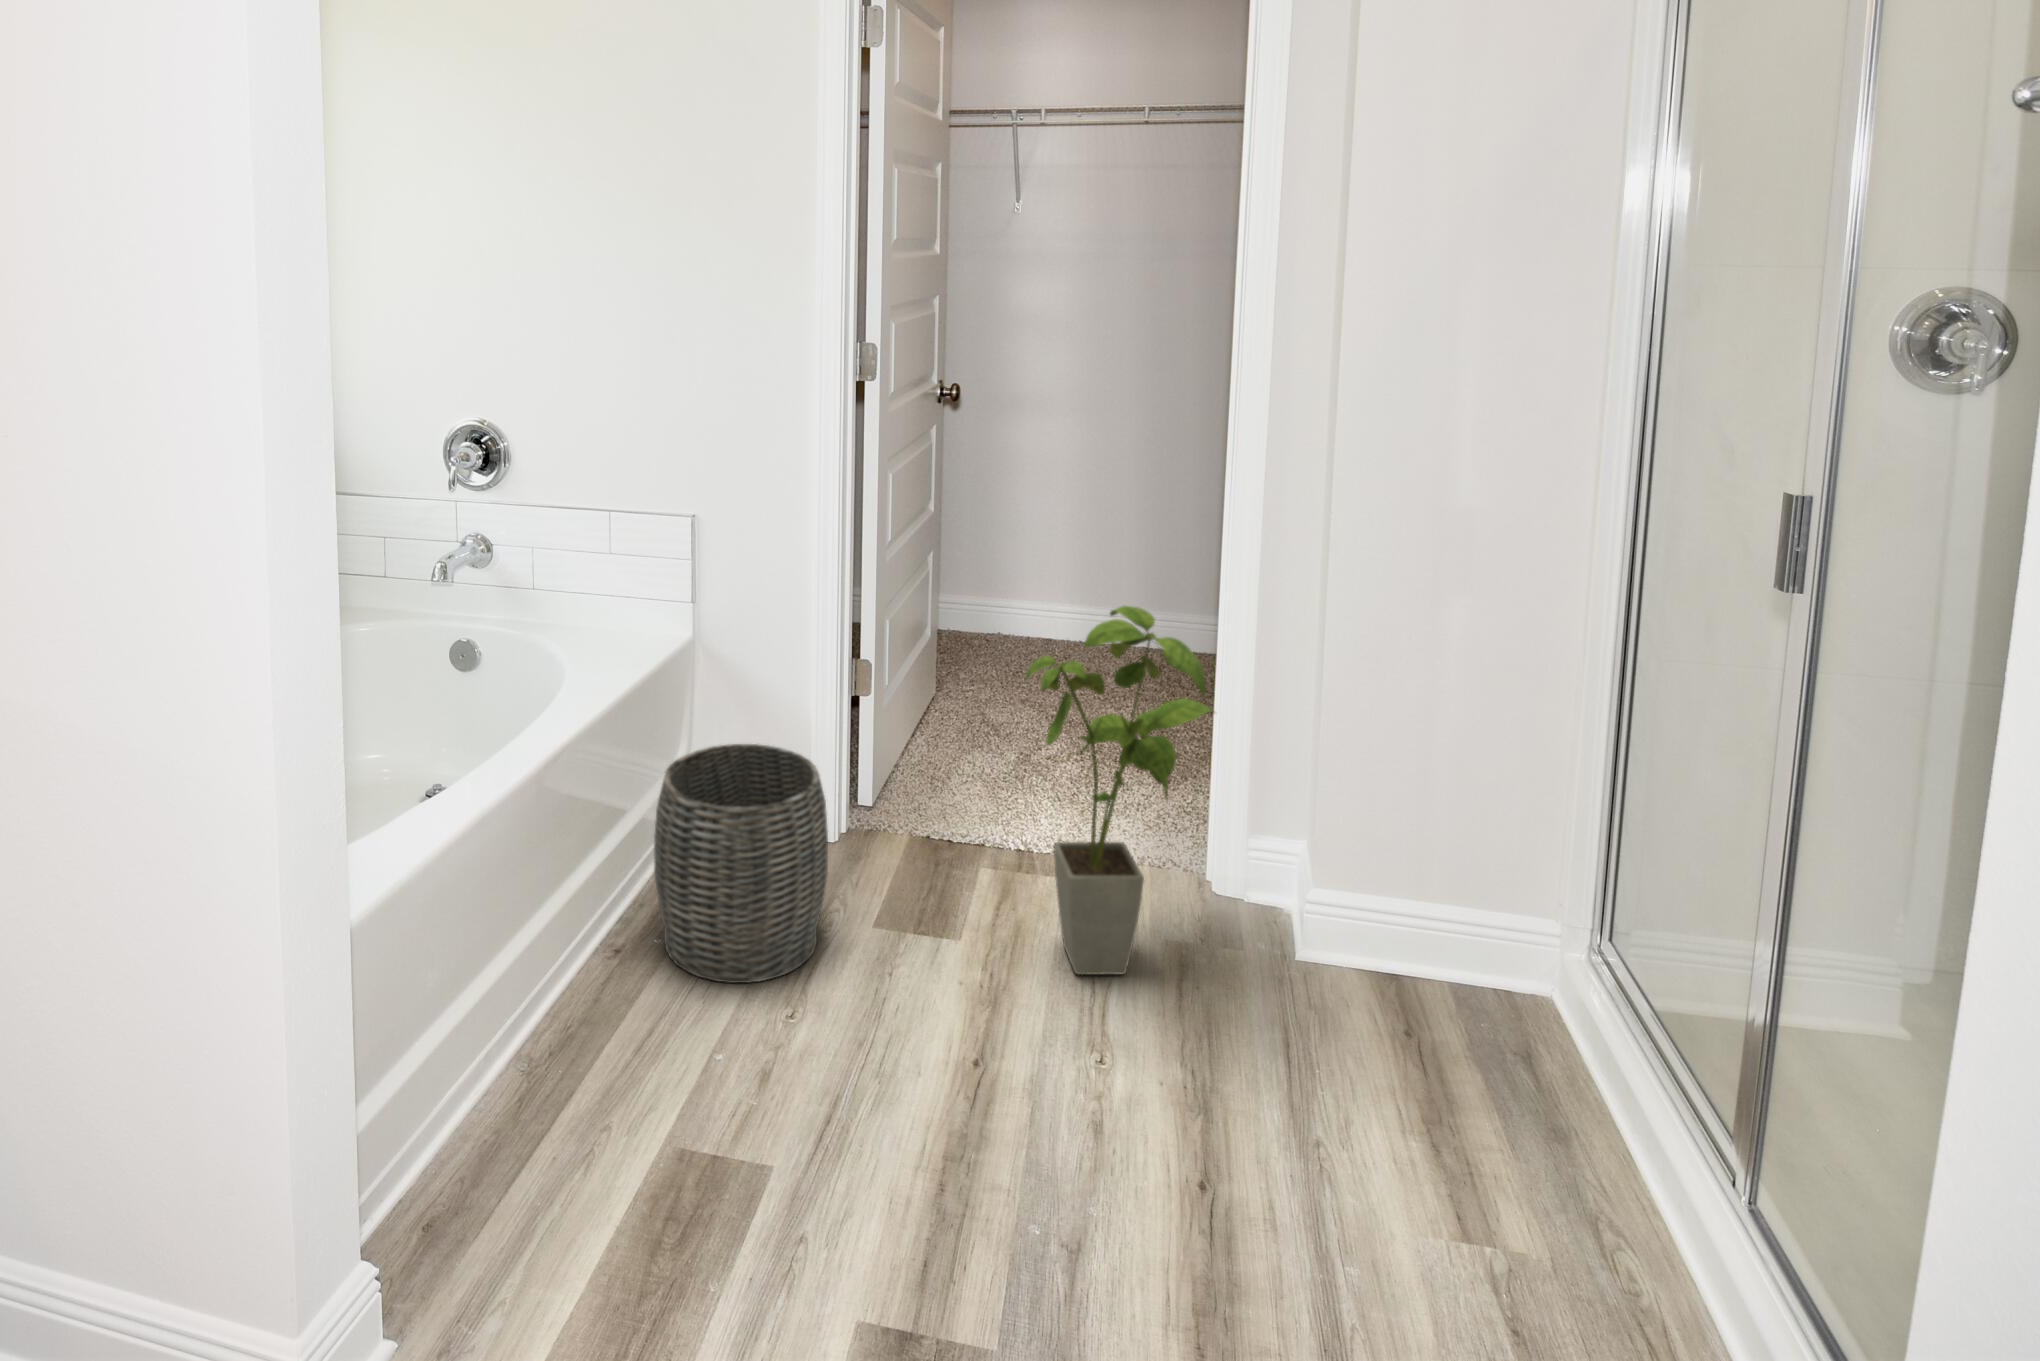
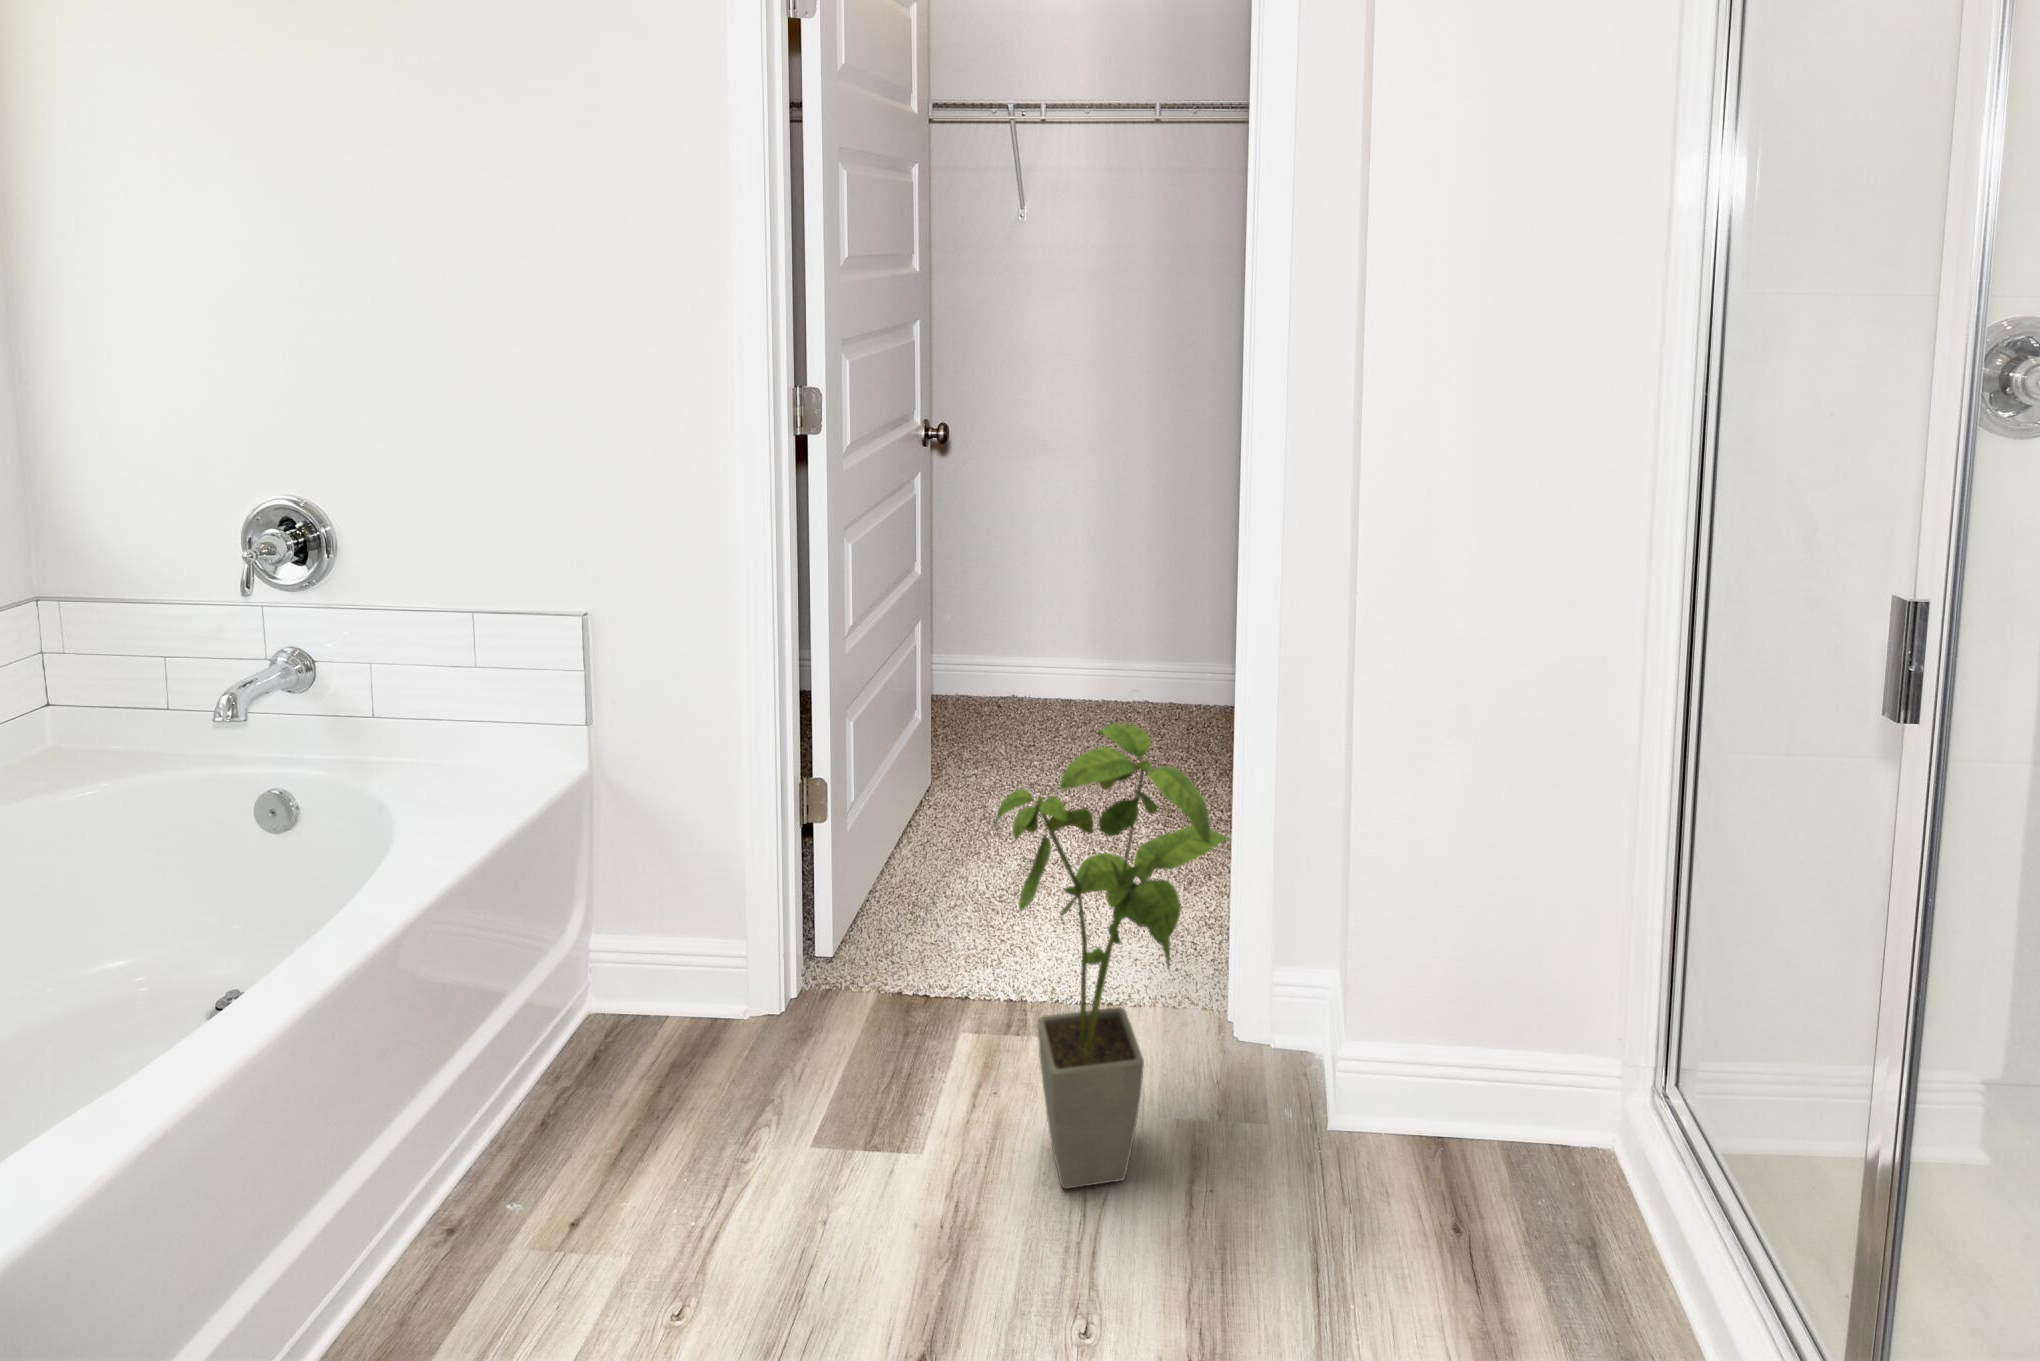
woven basket: present [654,744,828,983] -> none [500,920,746,1268]

